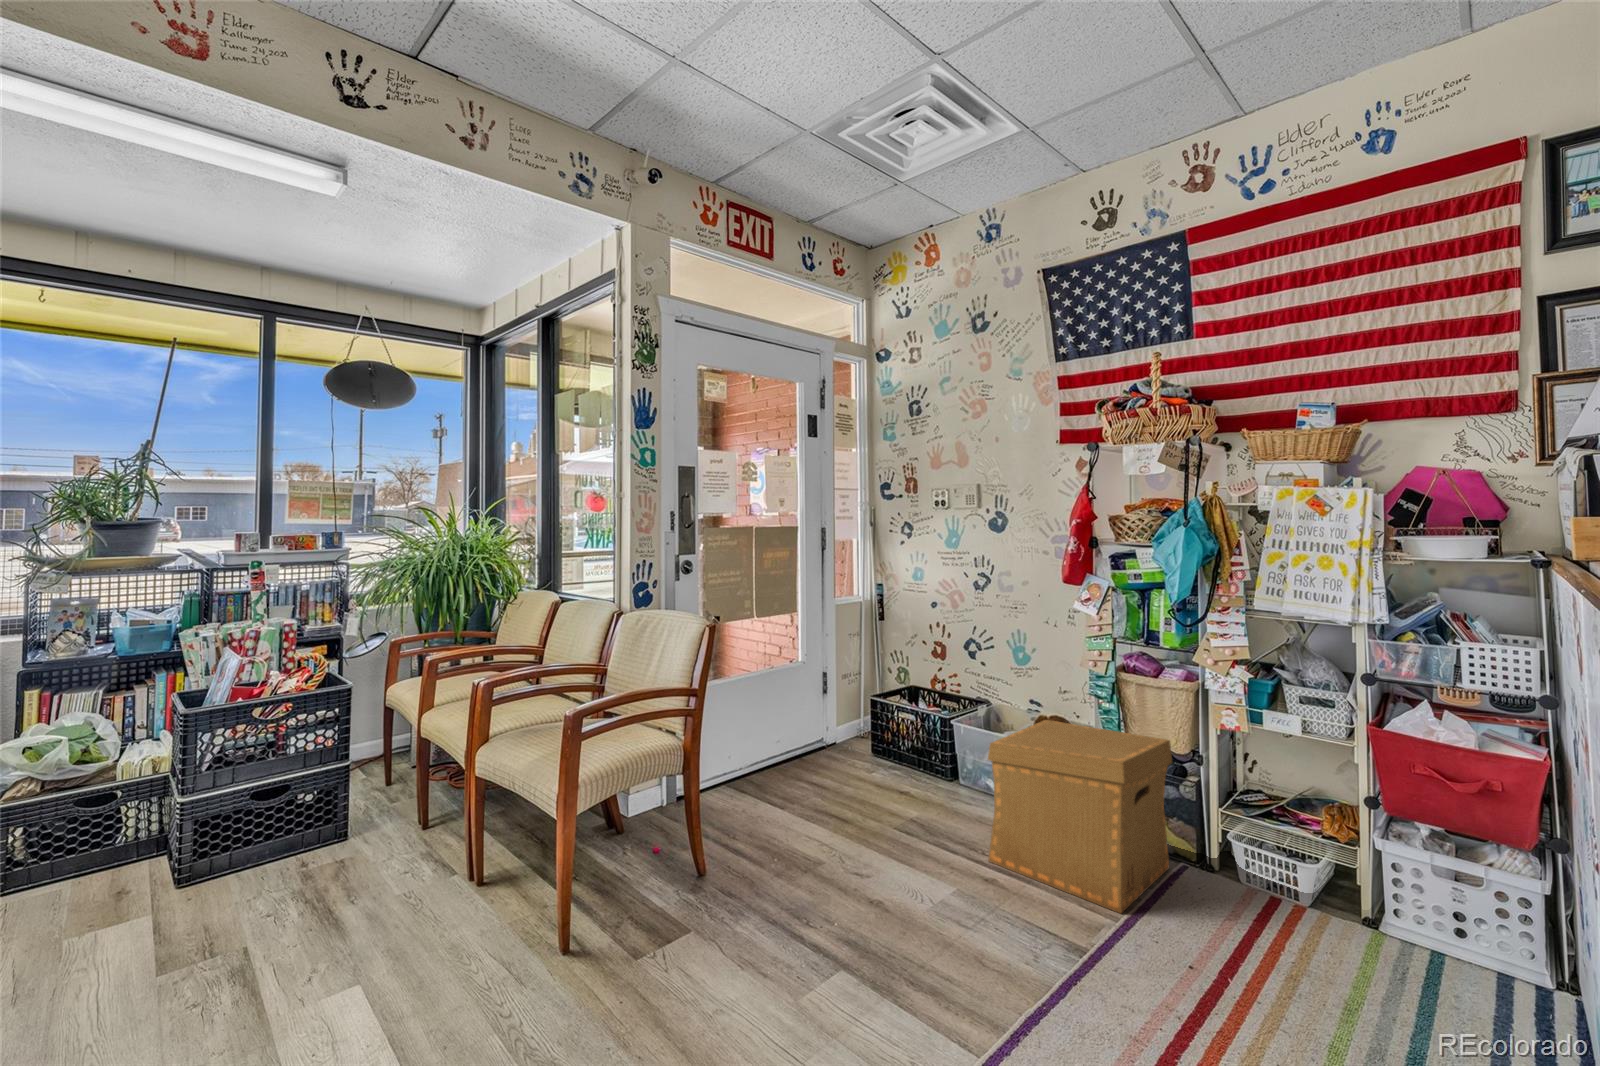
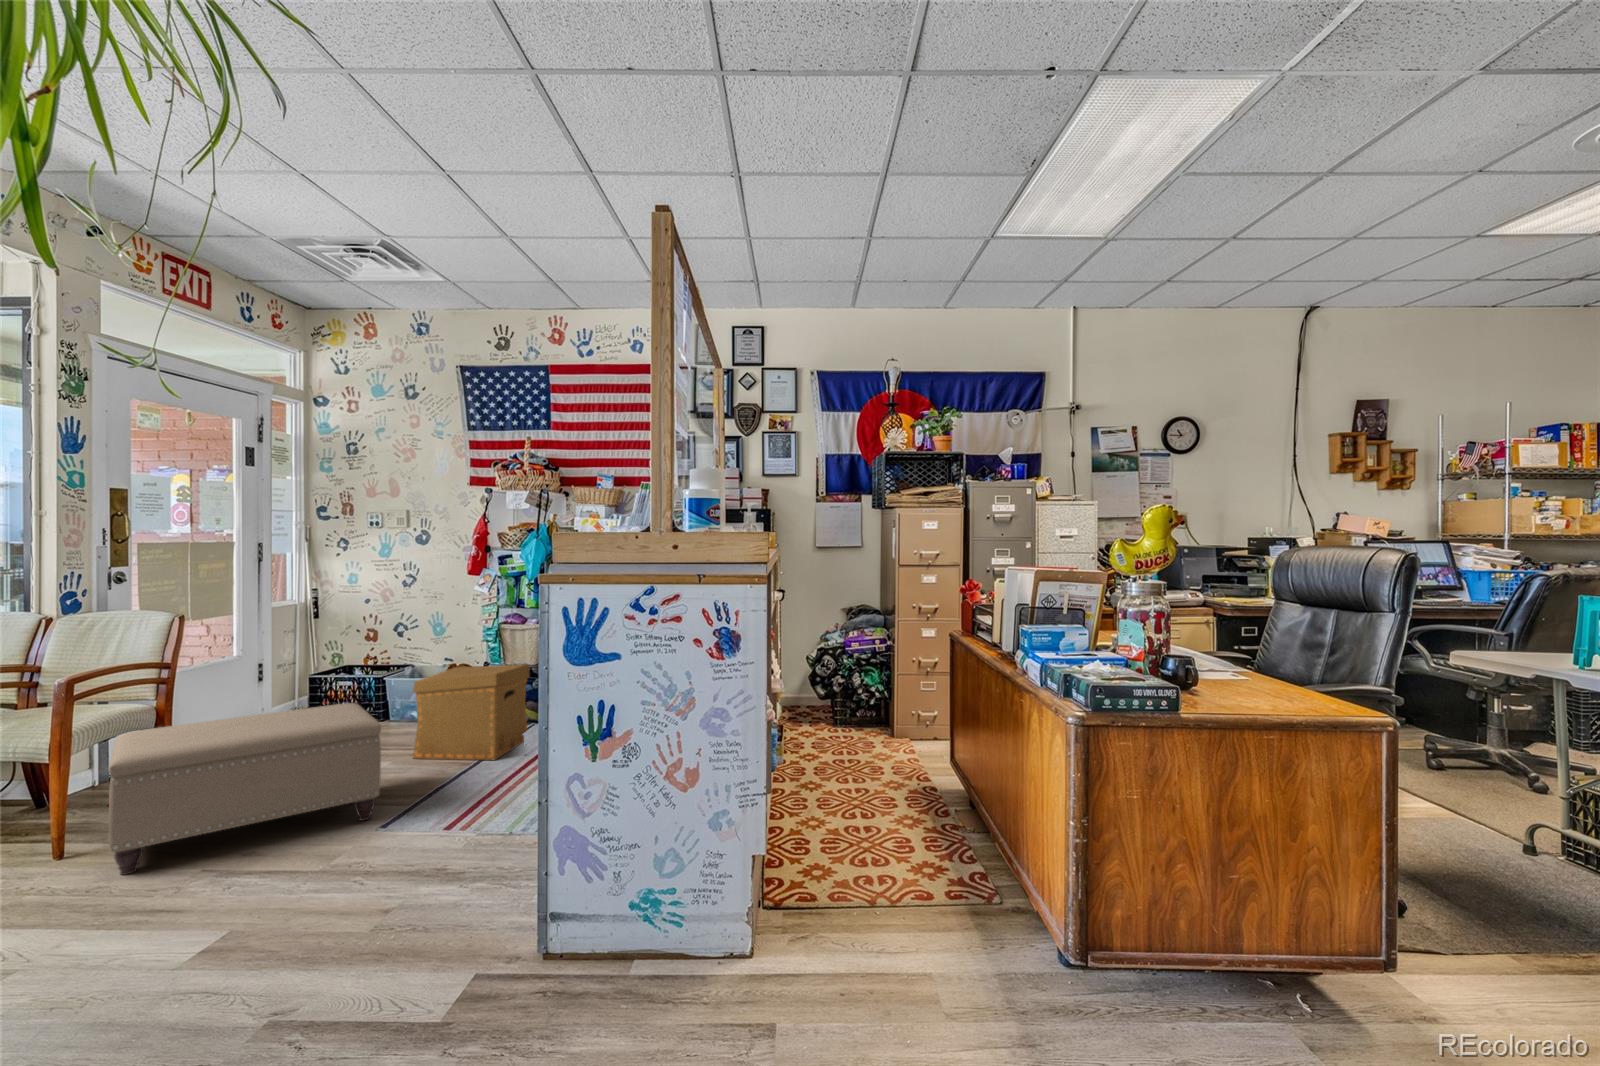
ottoman: none [584,781,938,1024] -> present [109,703,381,875]

